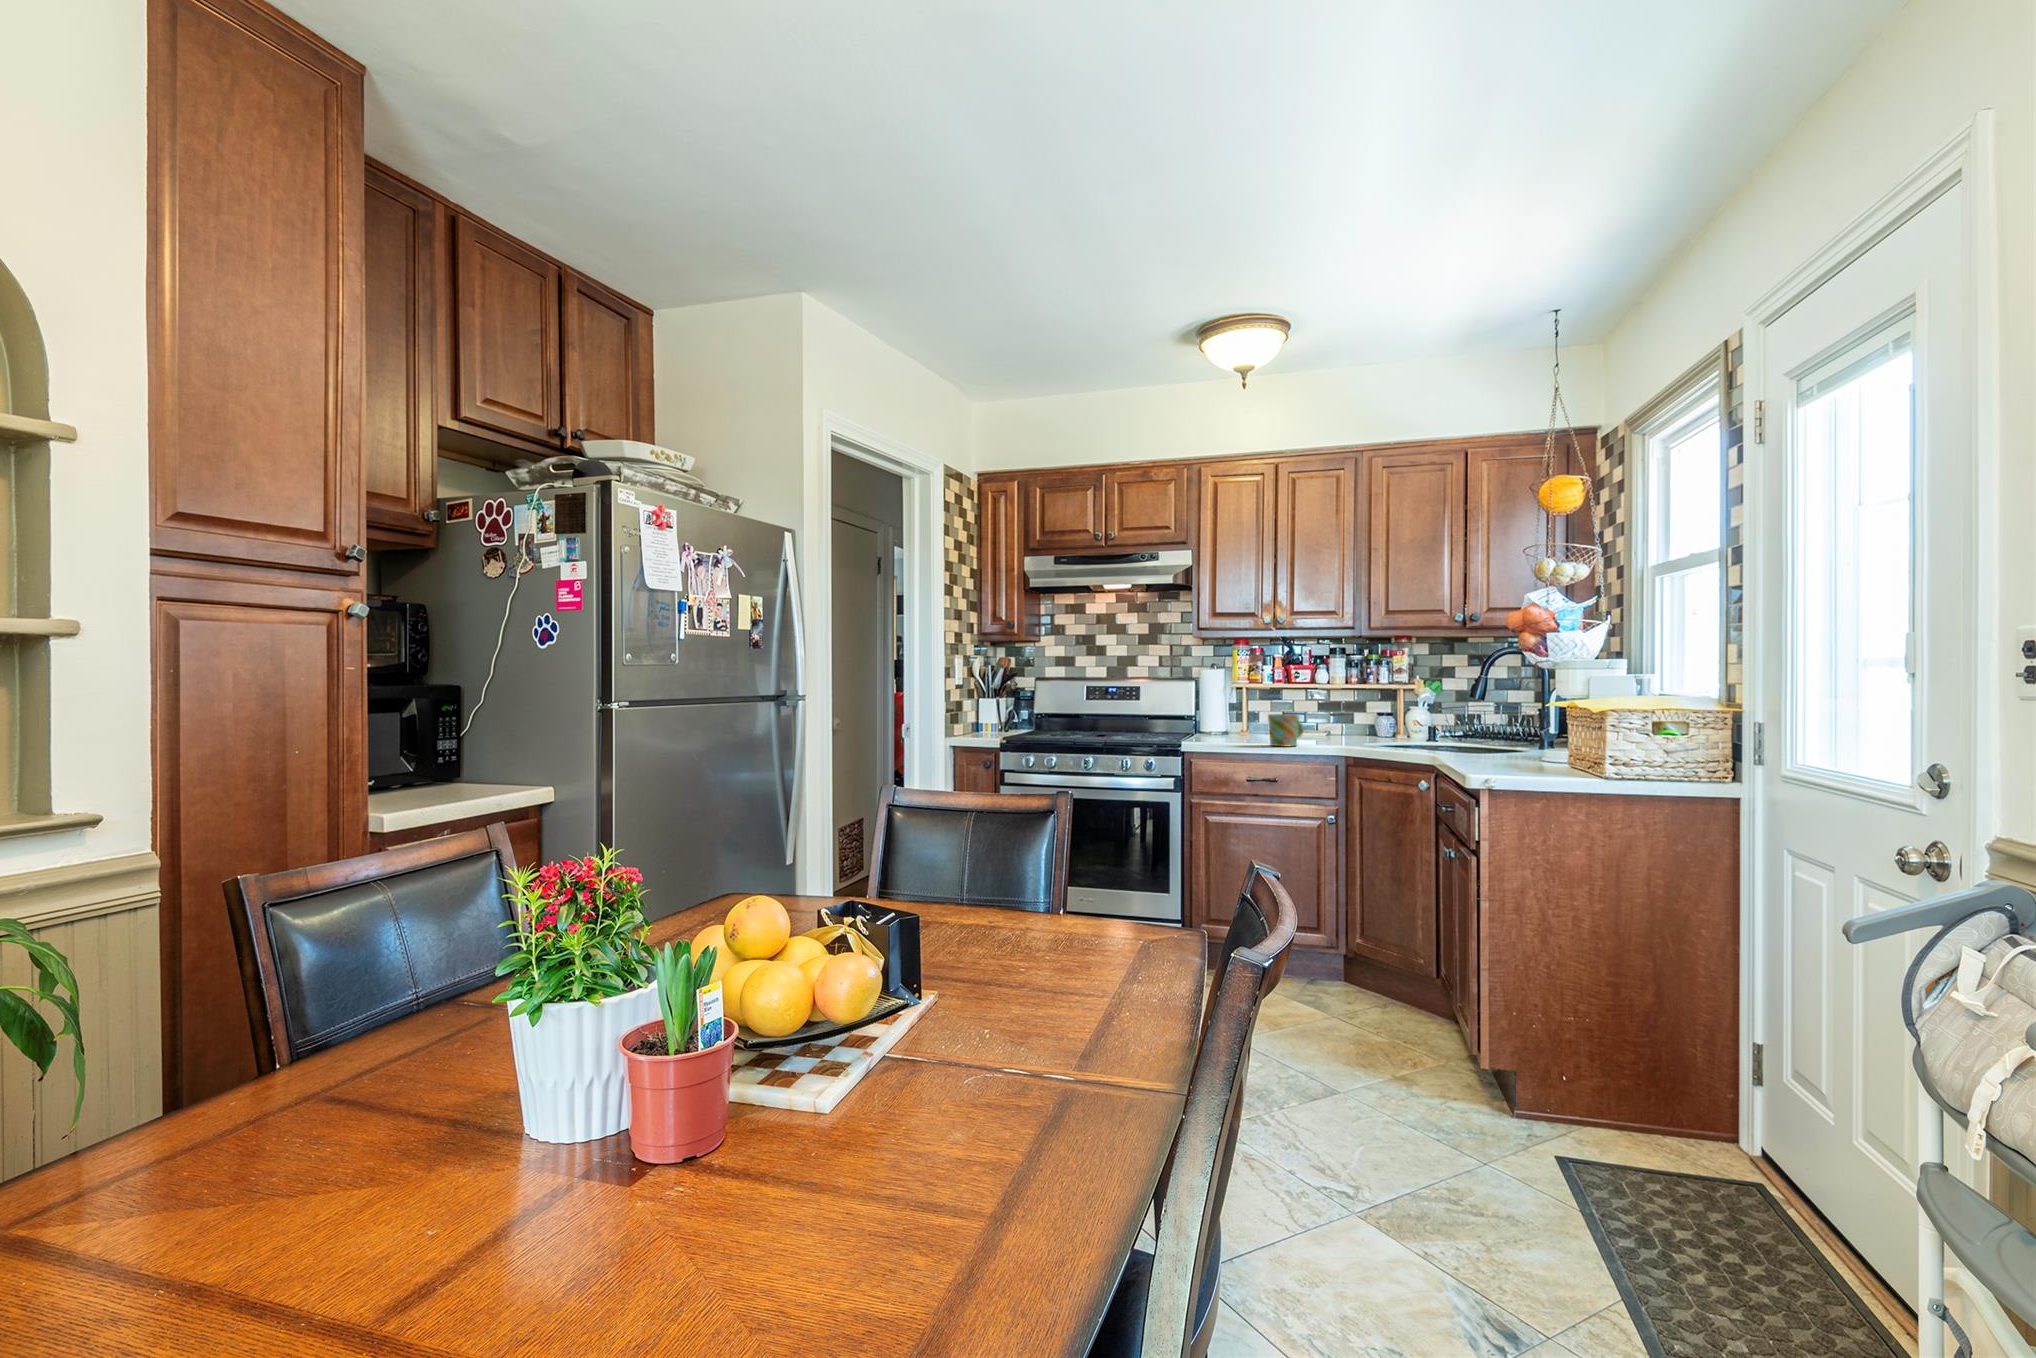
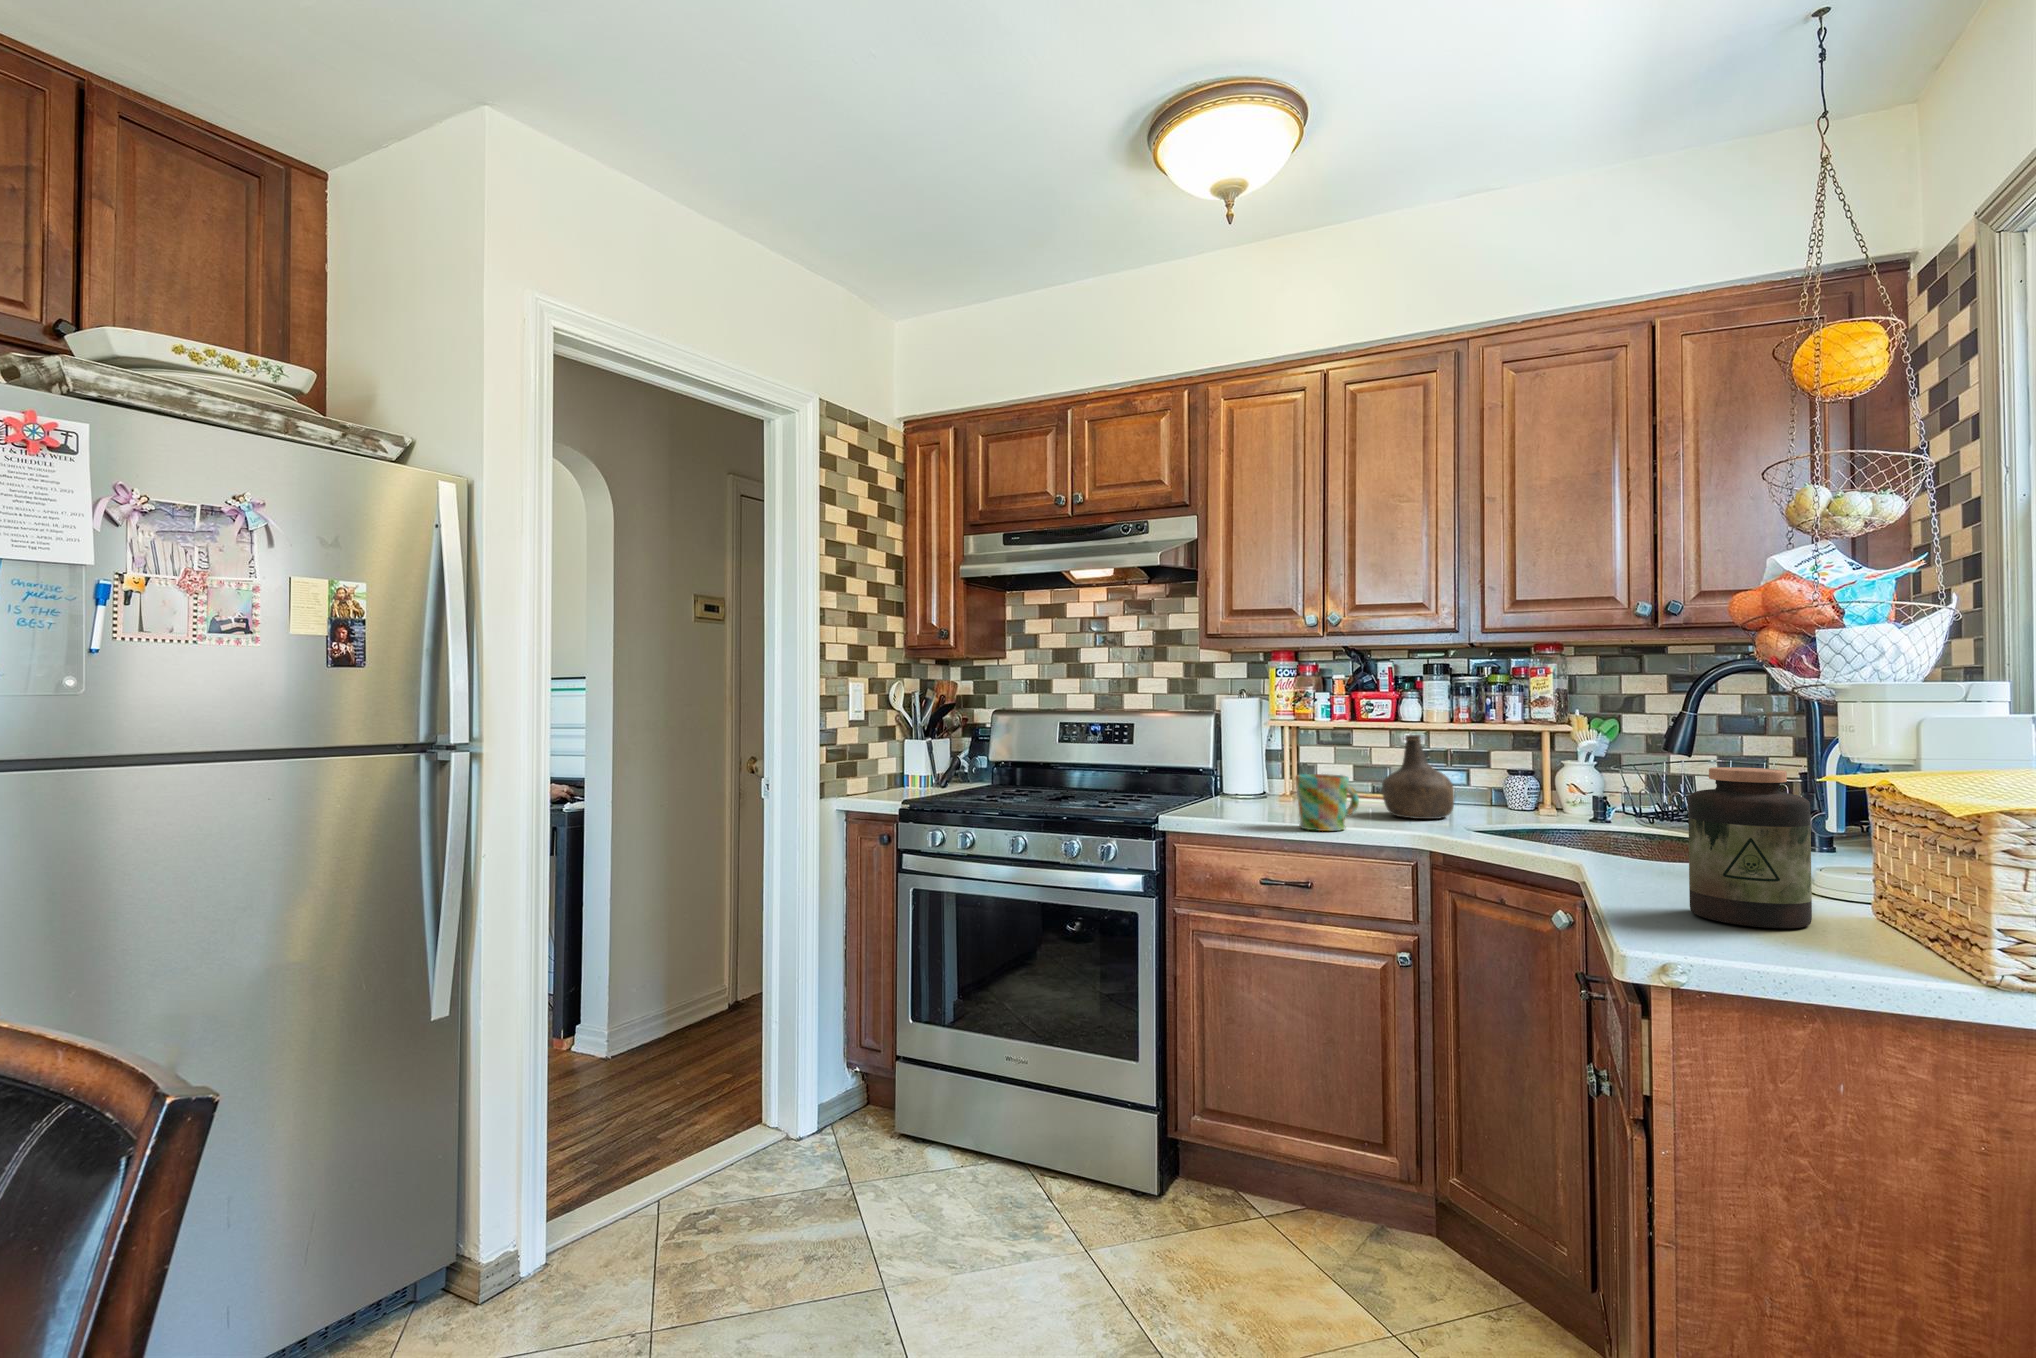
bottle: none [1310,691,1353,741] -> present [1382,735,1455,819]
jar: none [1492,699,1543,770] -> present [1688,767,1812,928]

